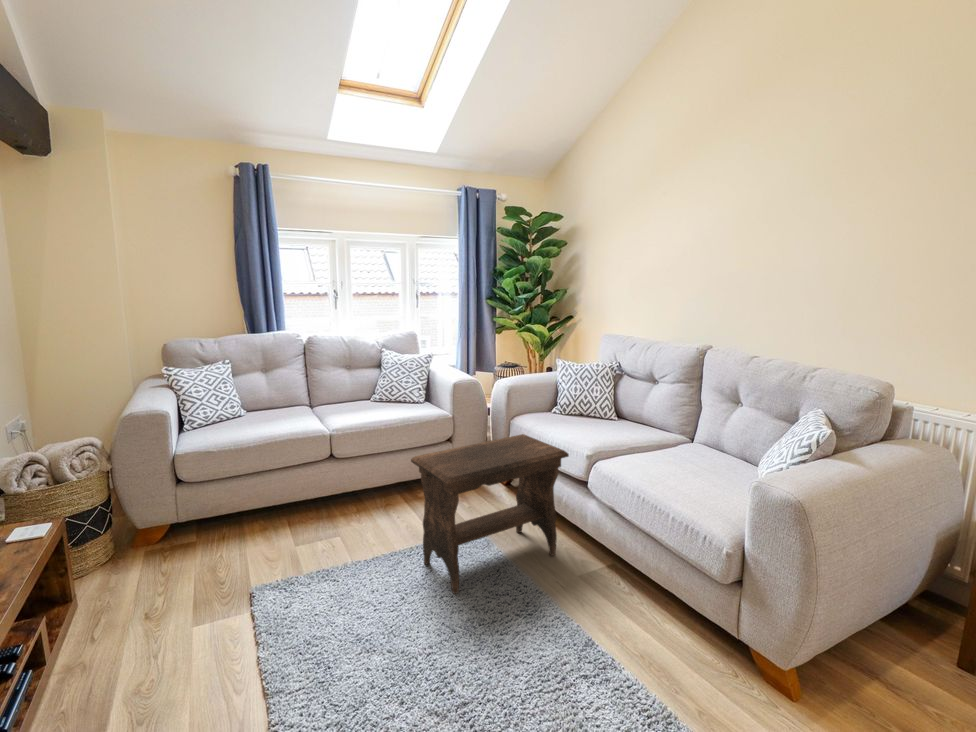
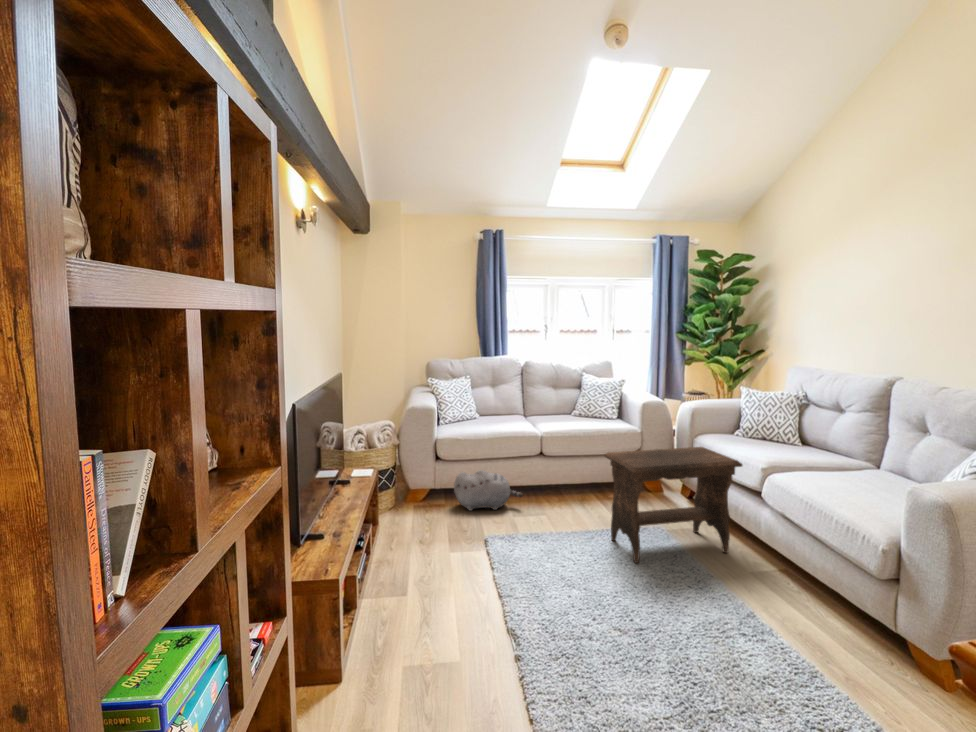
plush toy: none [204,493,308,552] -> present [454,470,523,511]

